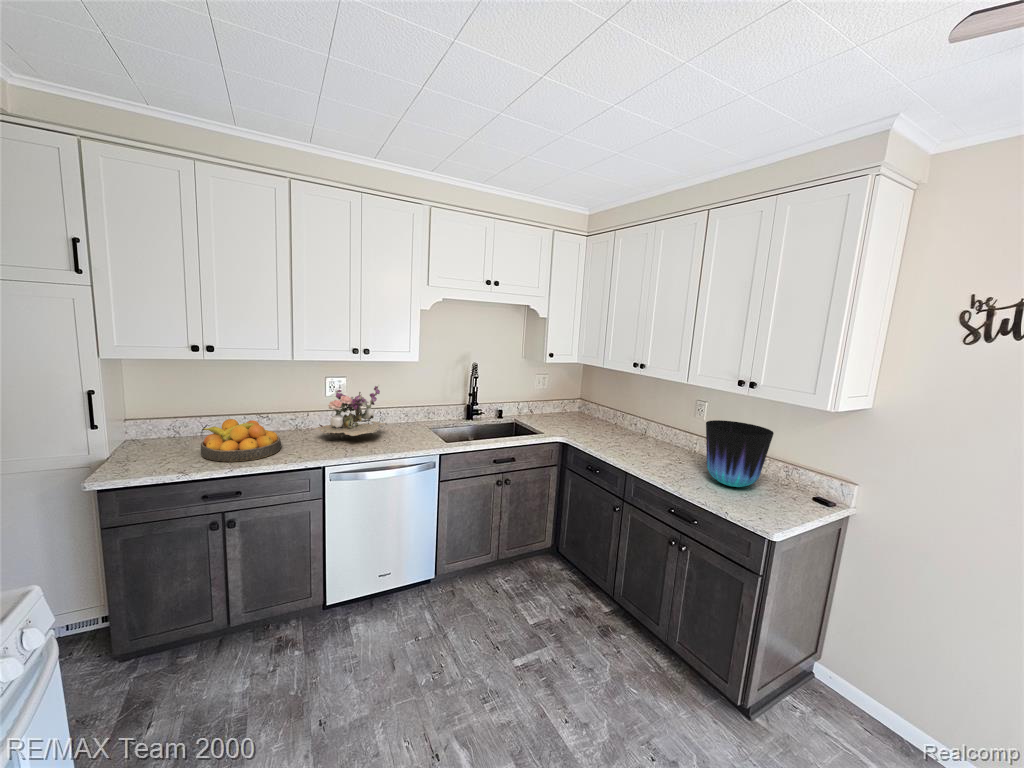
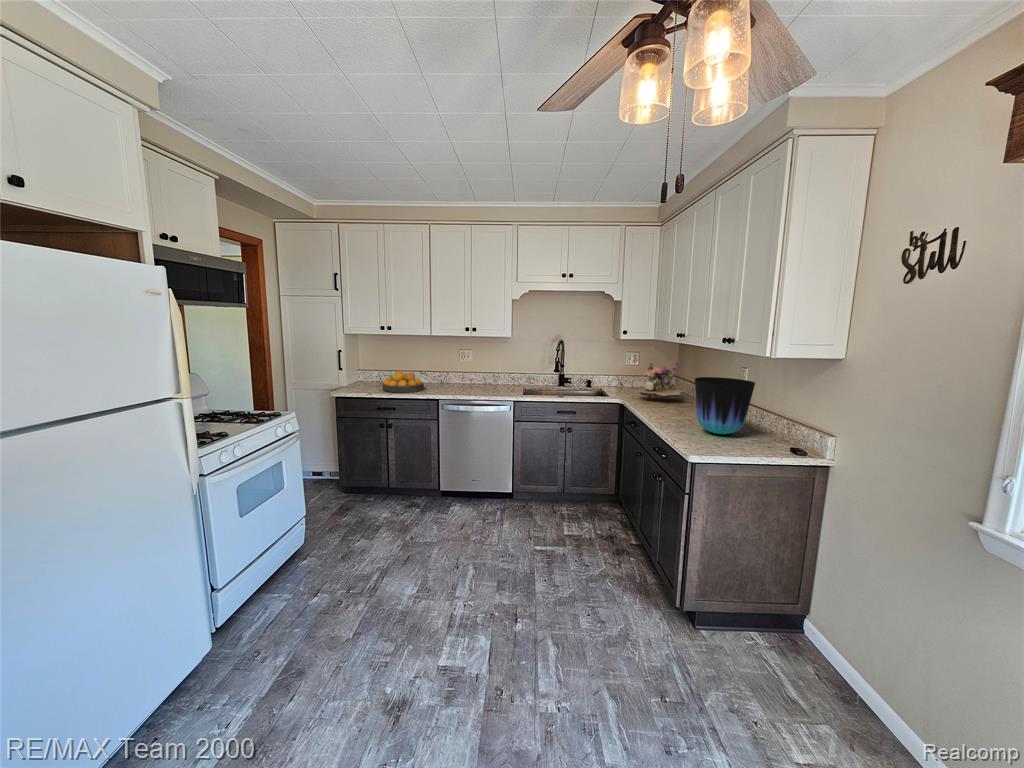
flower arrangement: present [316,385,385,438] -> present [634,362,684,399]

